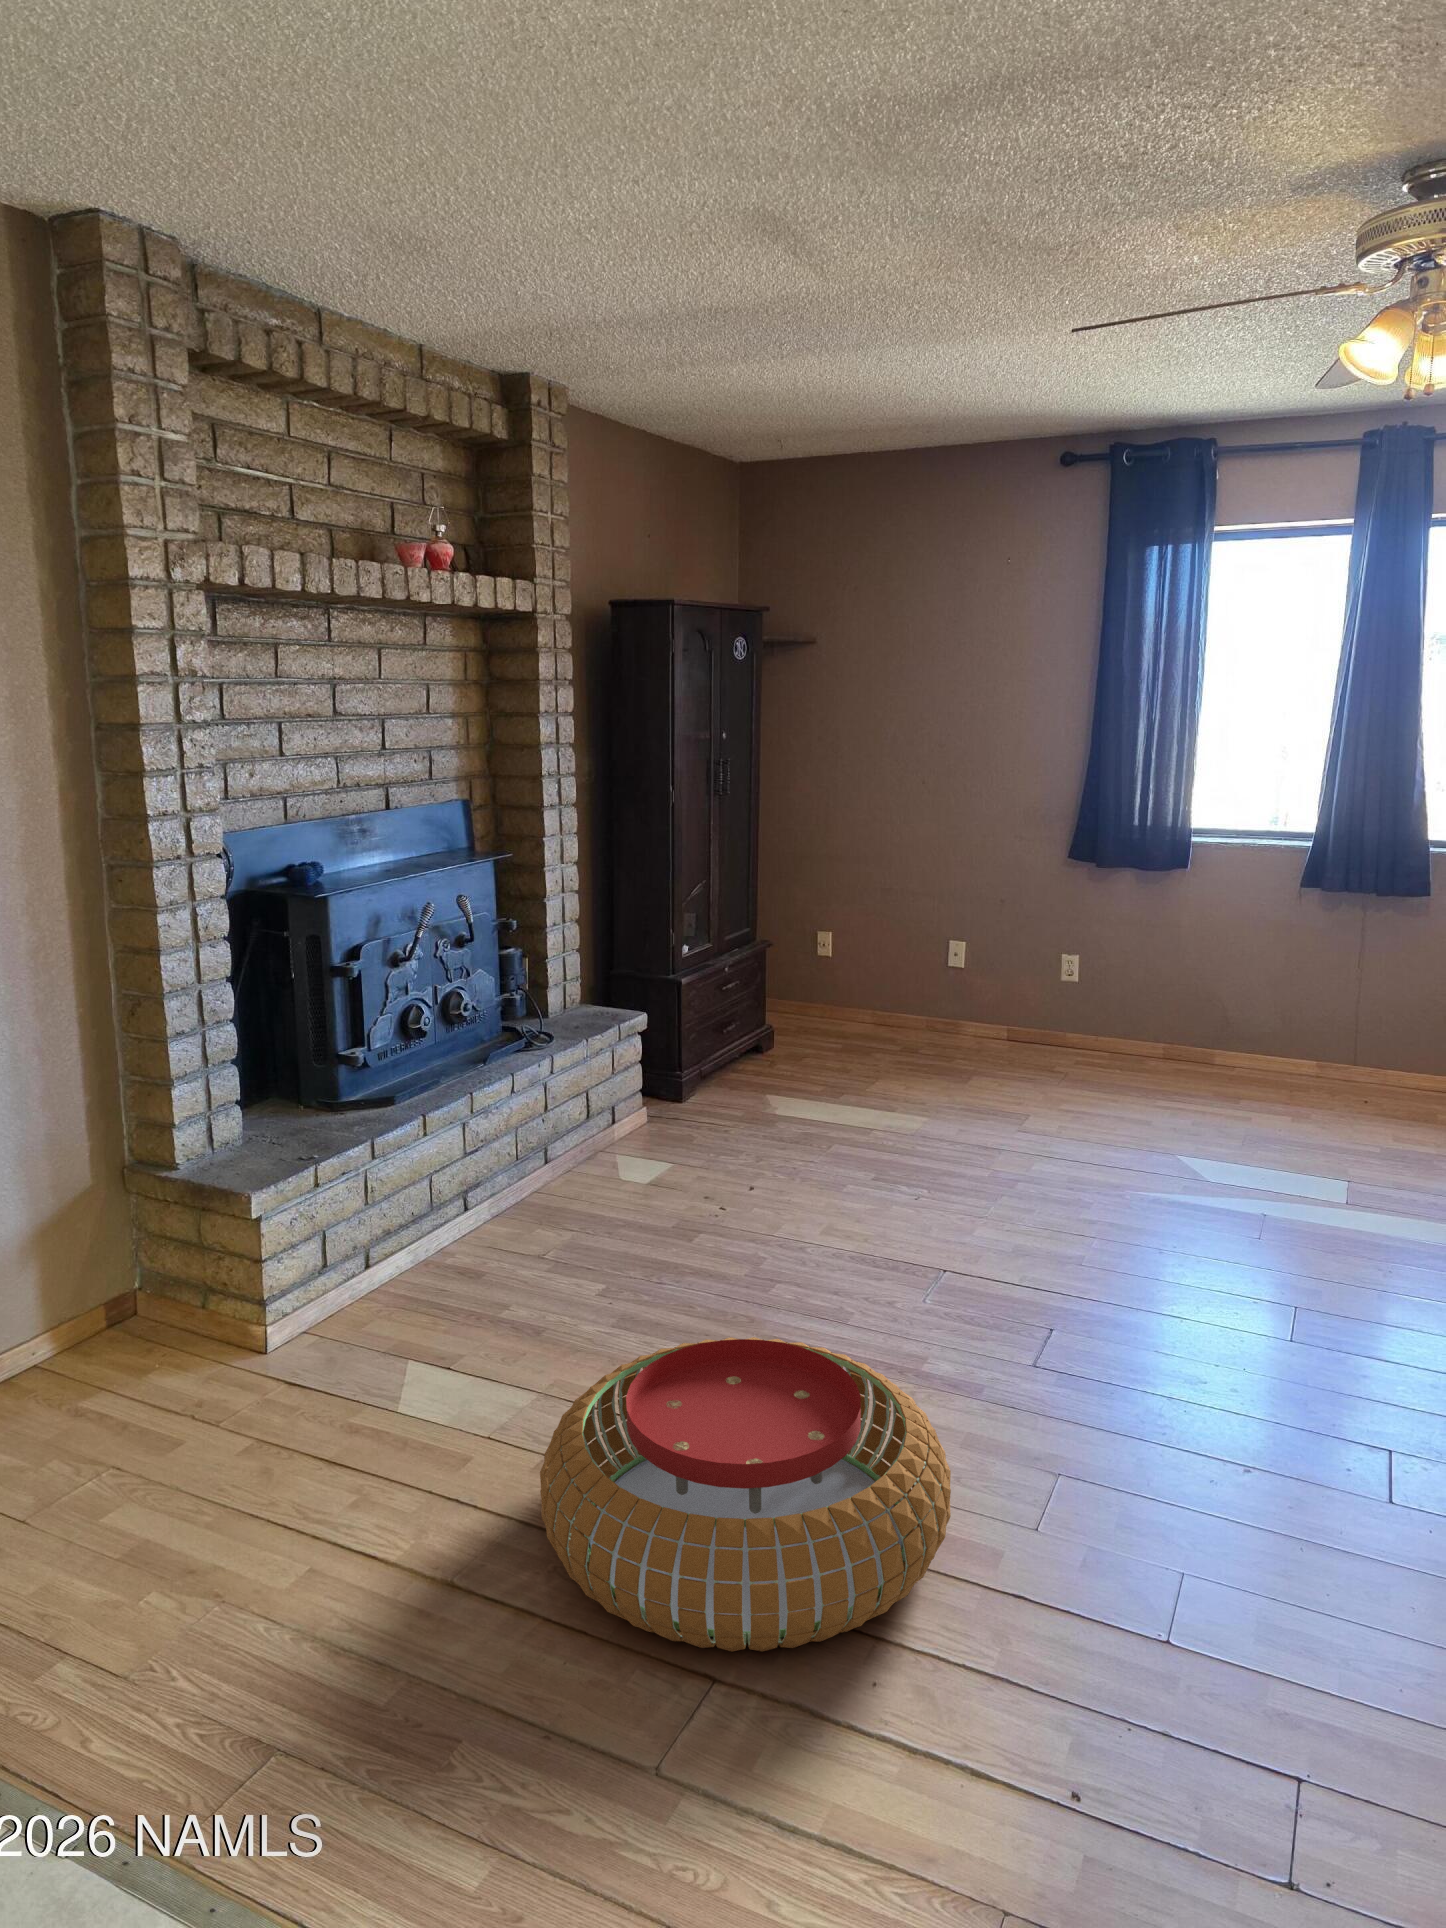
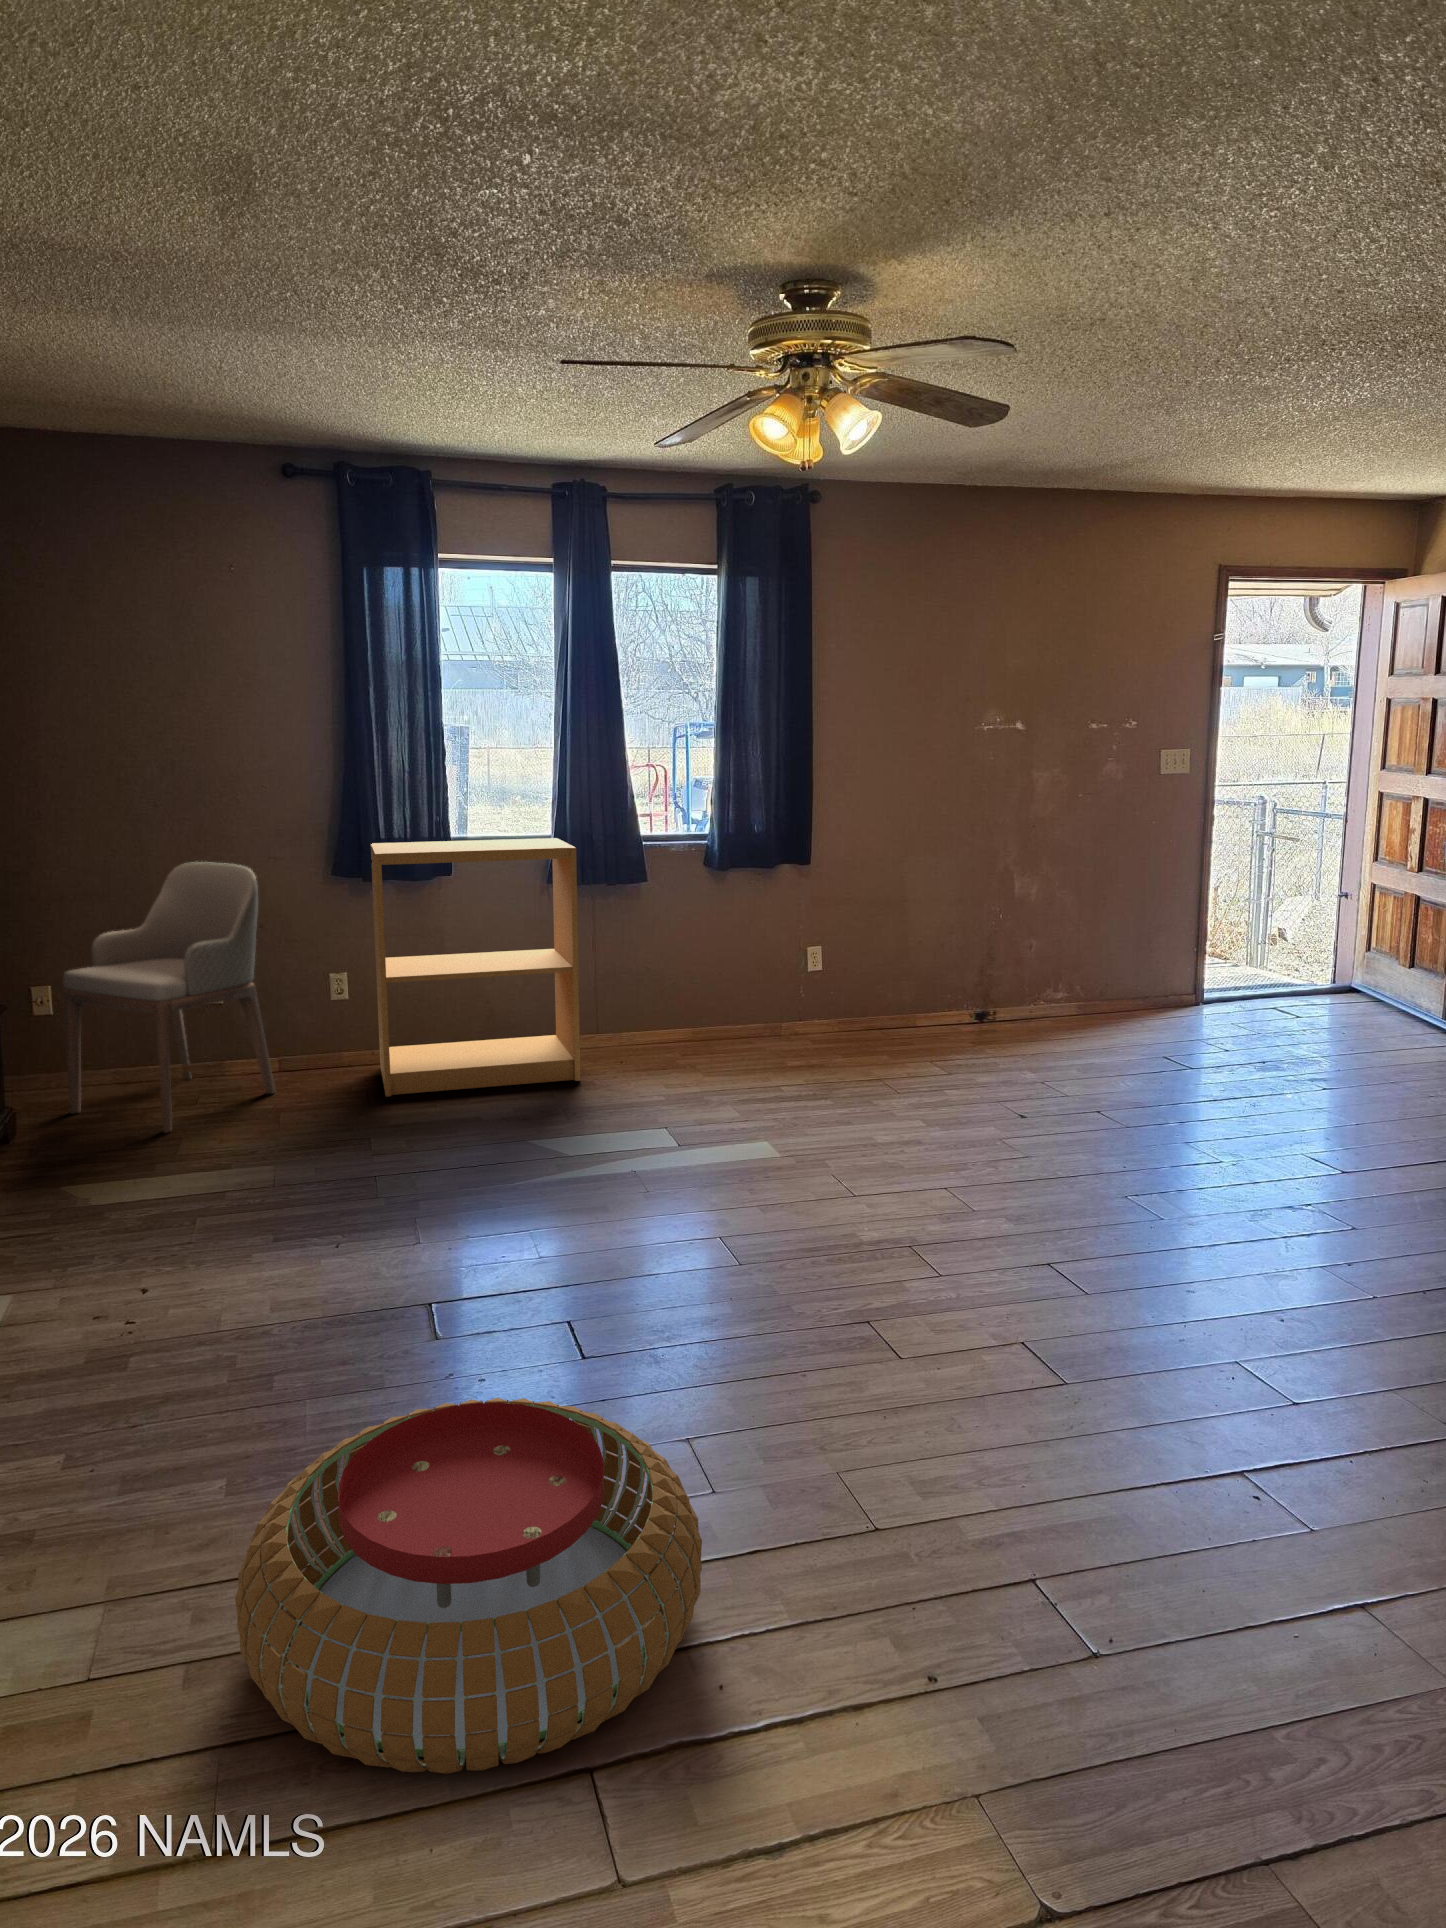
bookshelf: none [1081,829,1320,1109] -> present [371,838,580,1097]
armchair: none [819,838,988,1077] -> present [63,862,275,1133]

